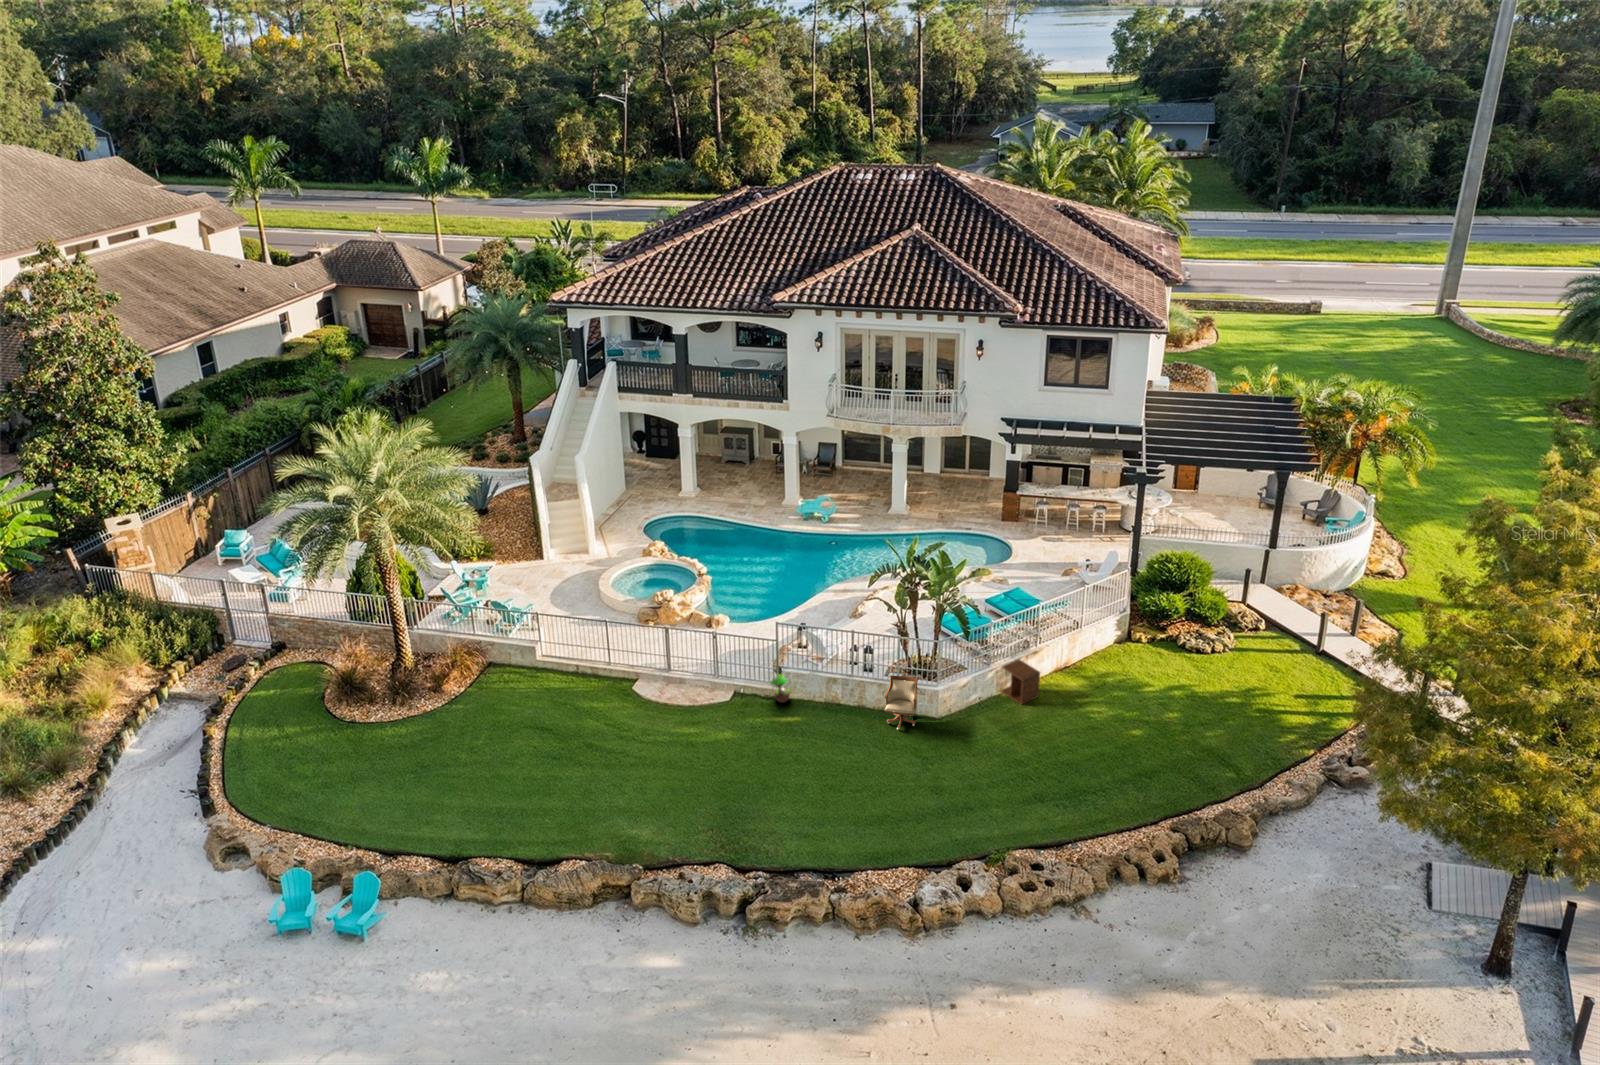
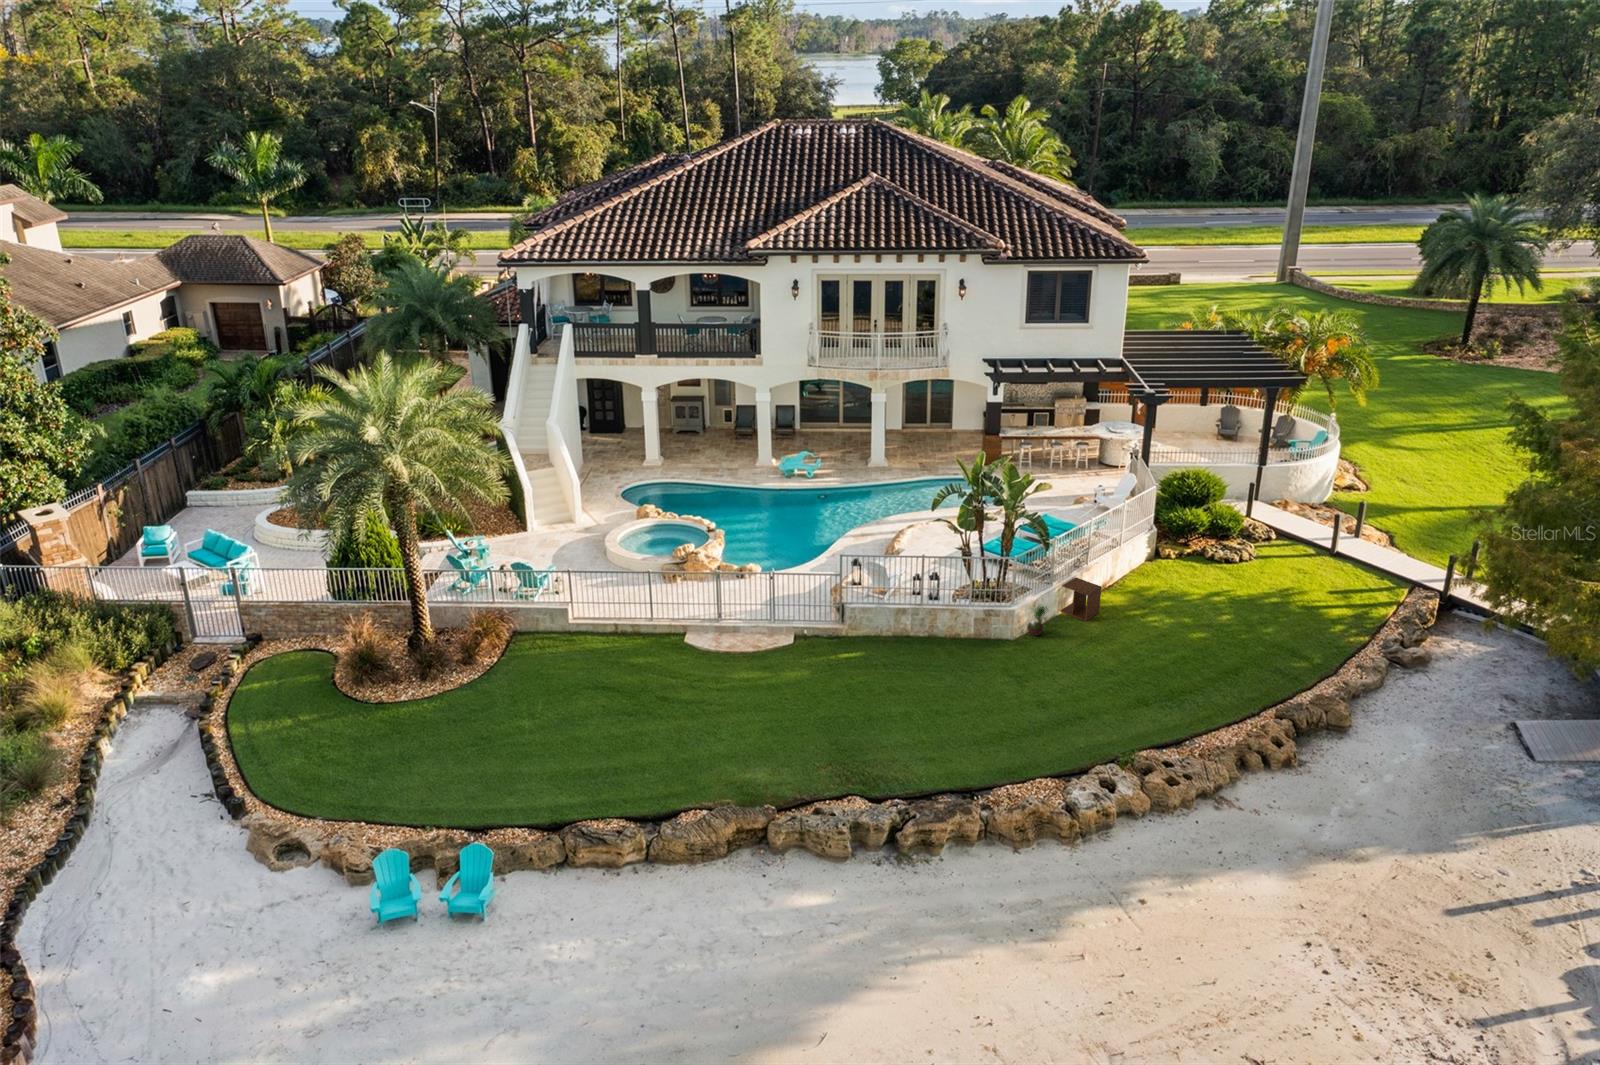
potted tree: present [770,675,790,702] -> present [1027,606,1048,636]
chair: present [885,676,918,730] -> none [962,600,995,655]

